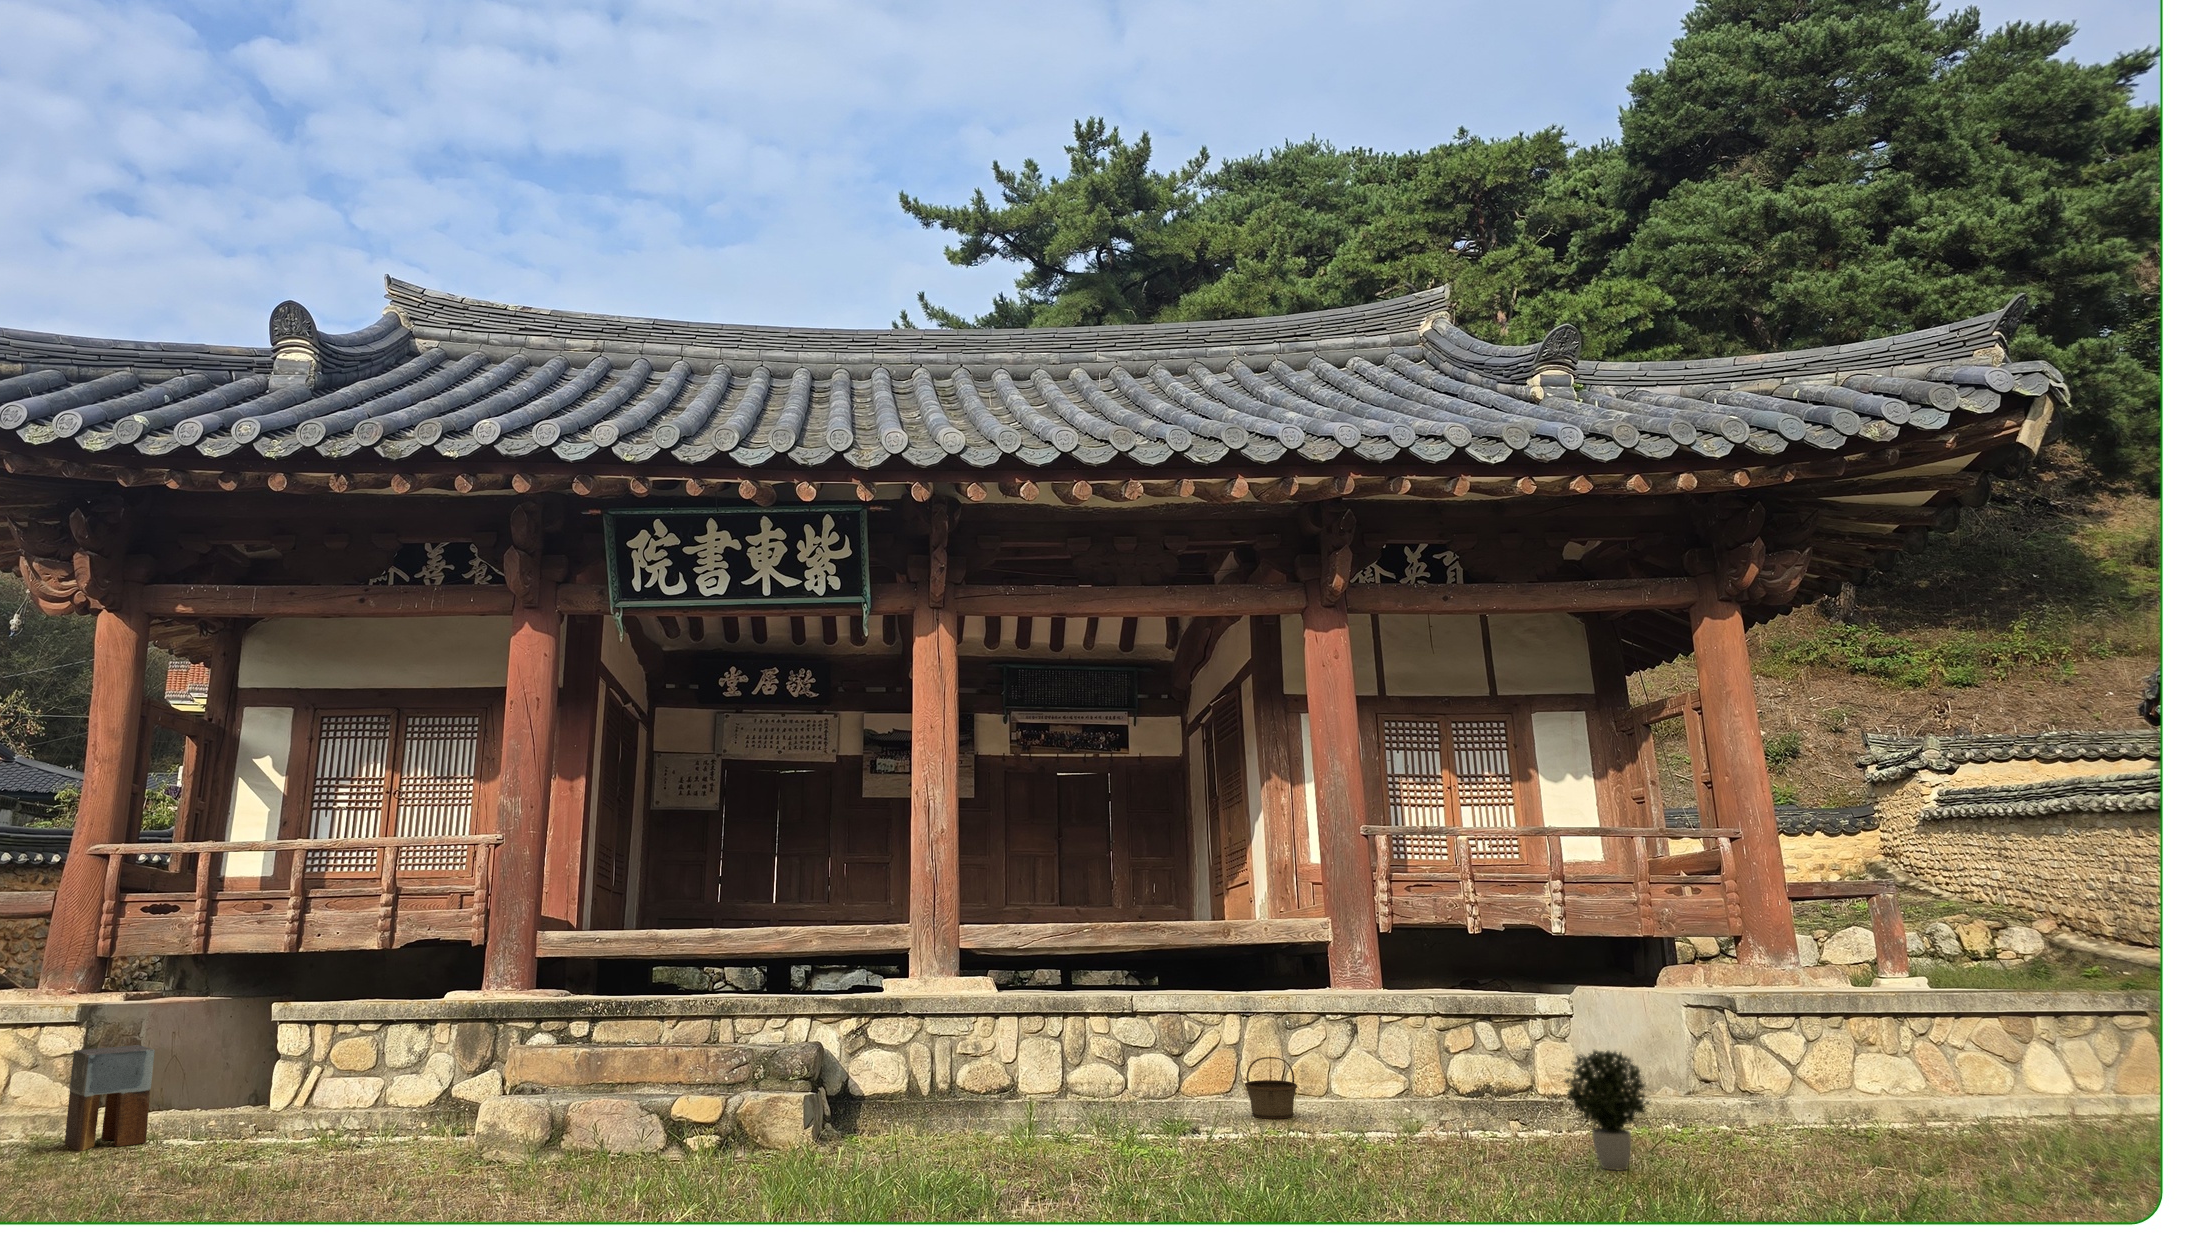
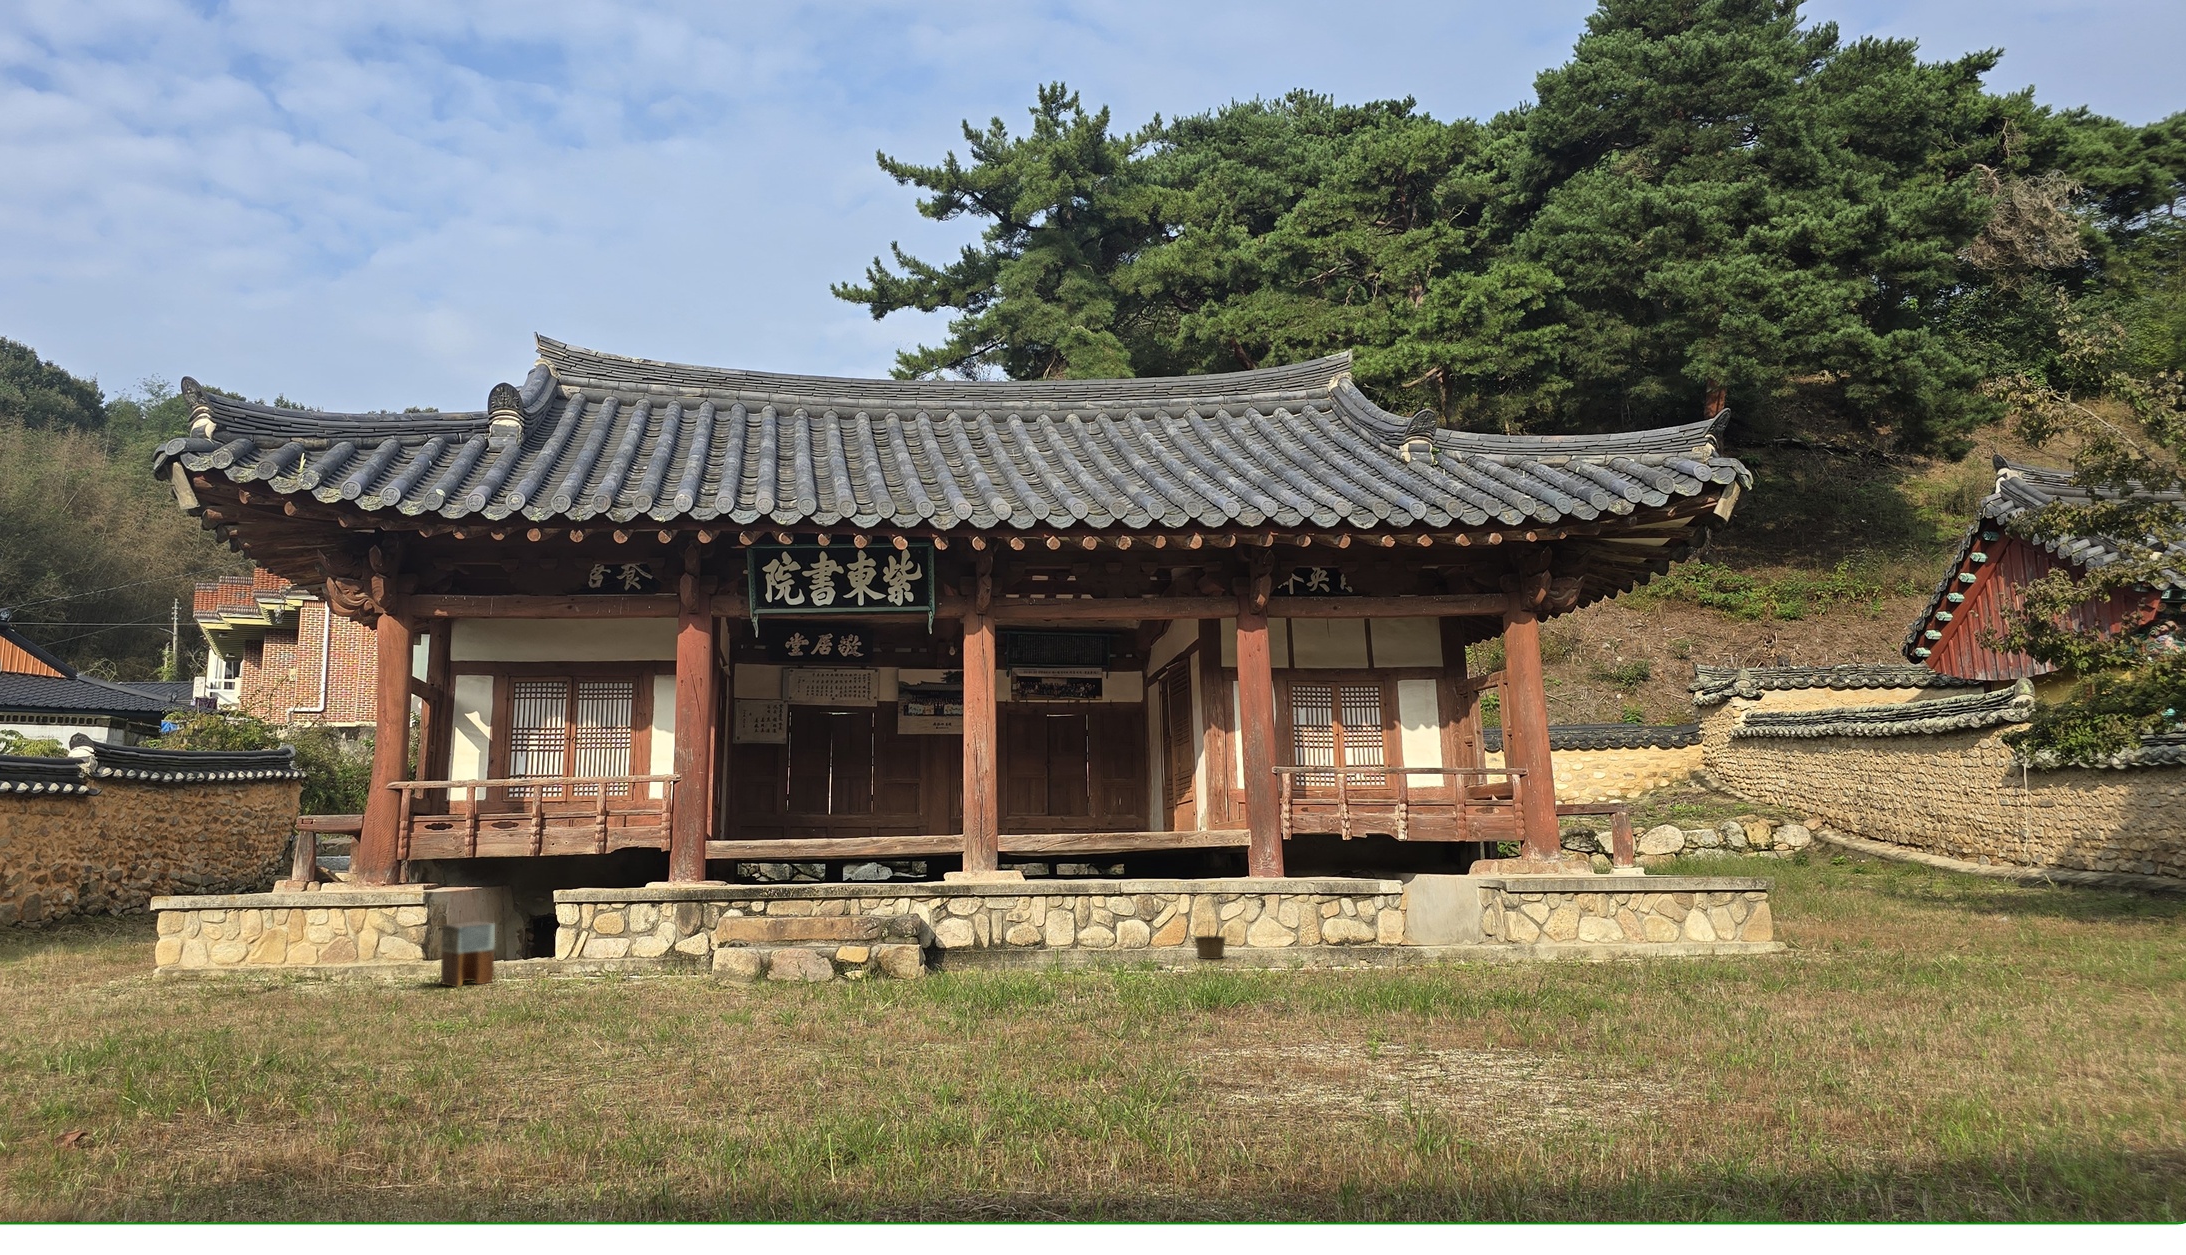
potted plant: present [1565,1050,1651,1171] -> none [1383,913,1432,983]

